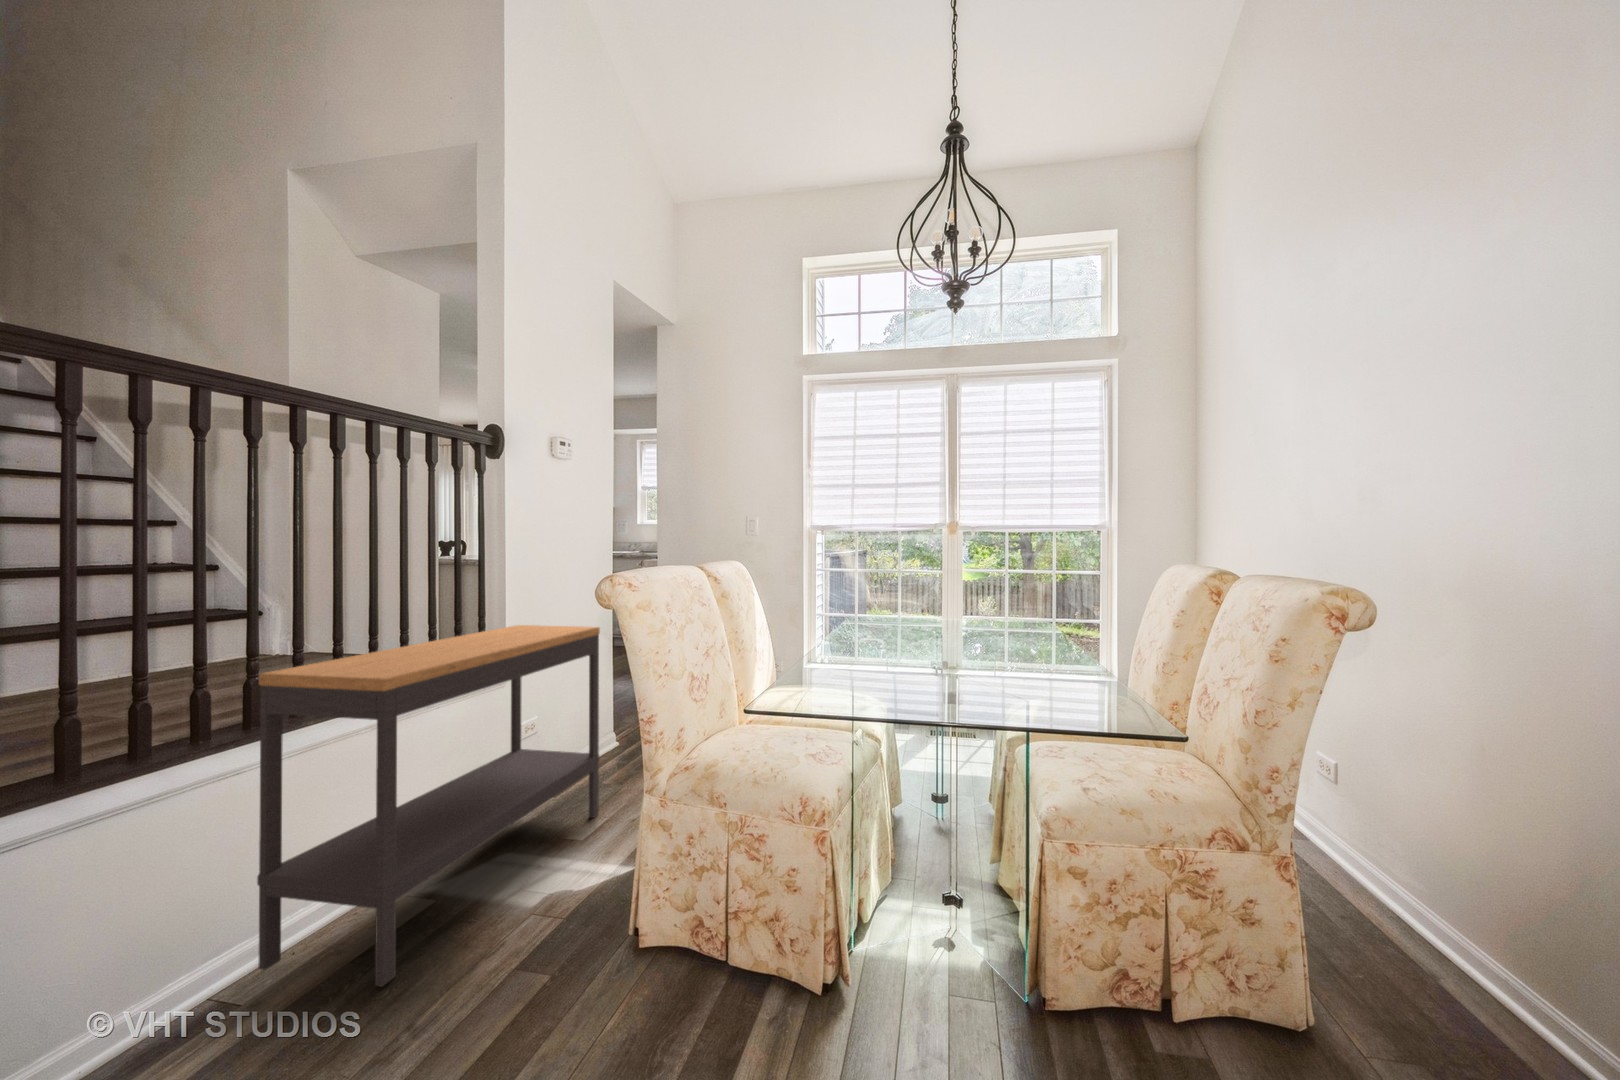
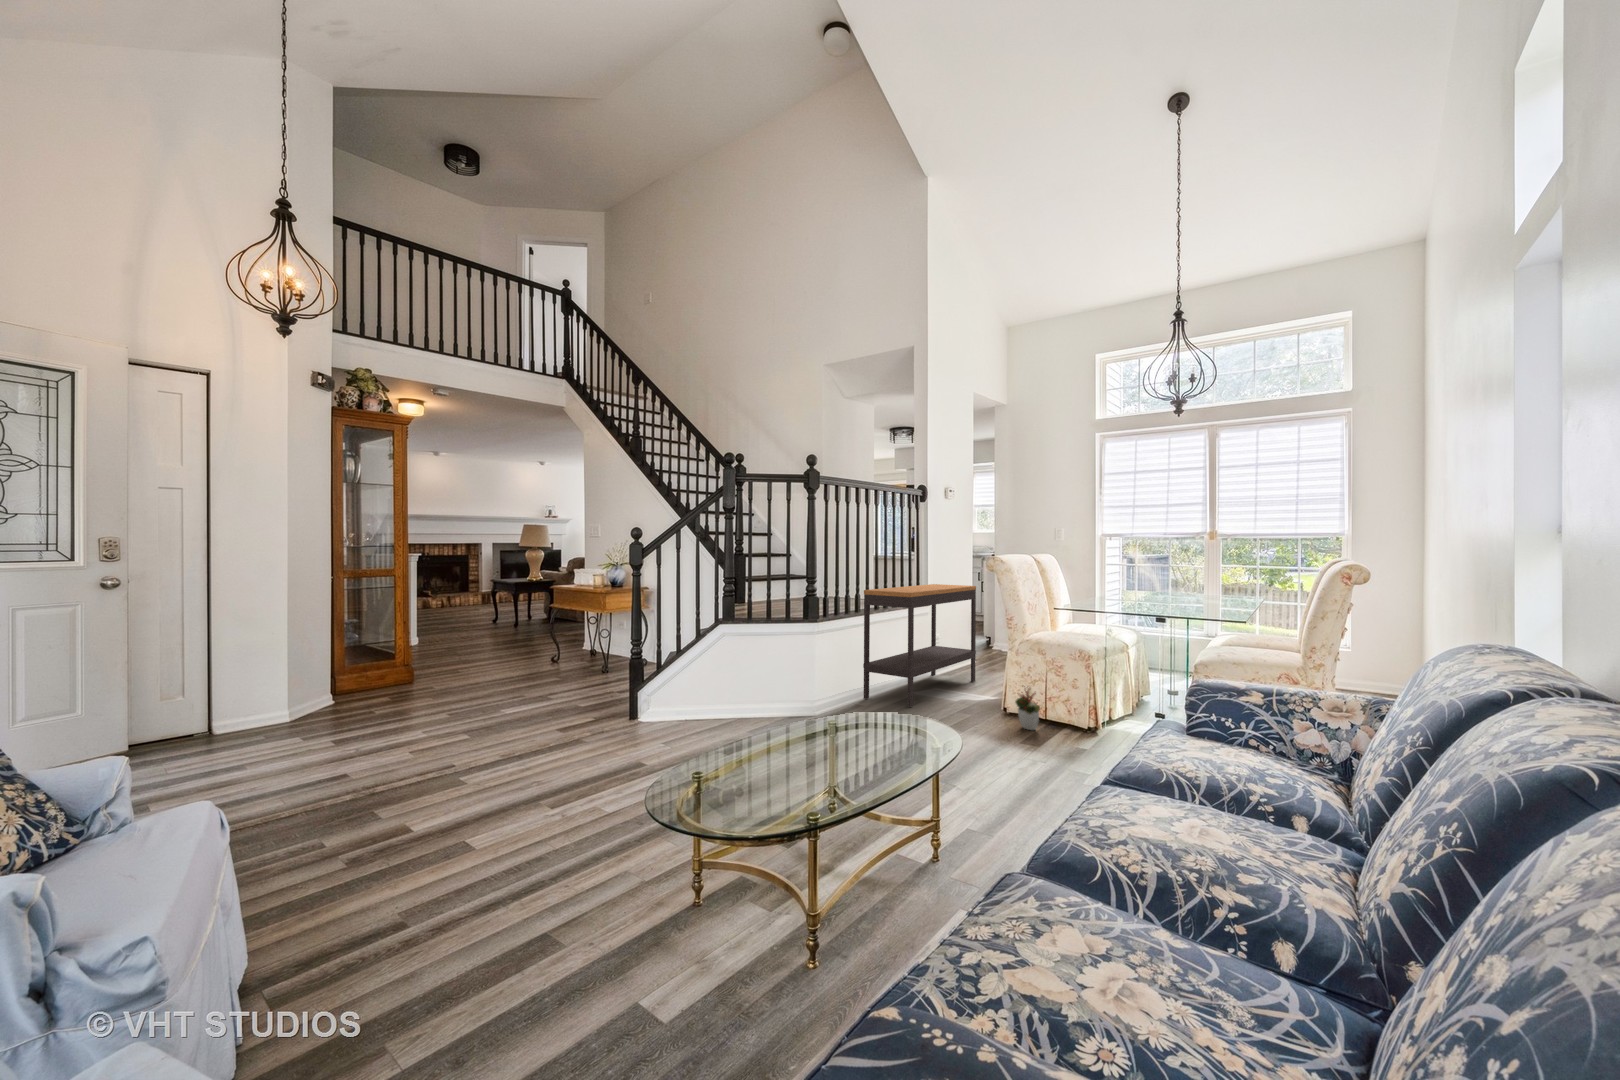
decorative plant: none [651,904,712,1029] -> present [1015,686,1040,730]

